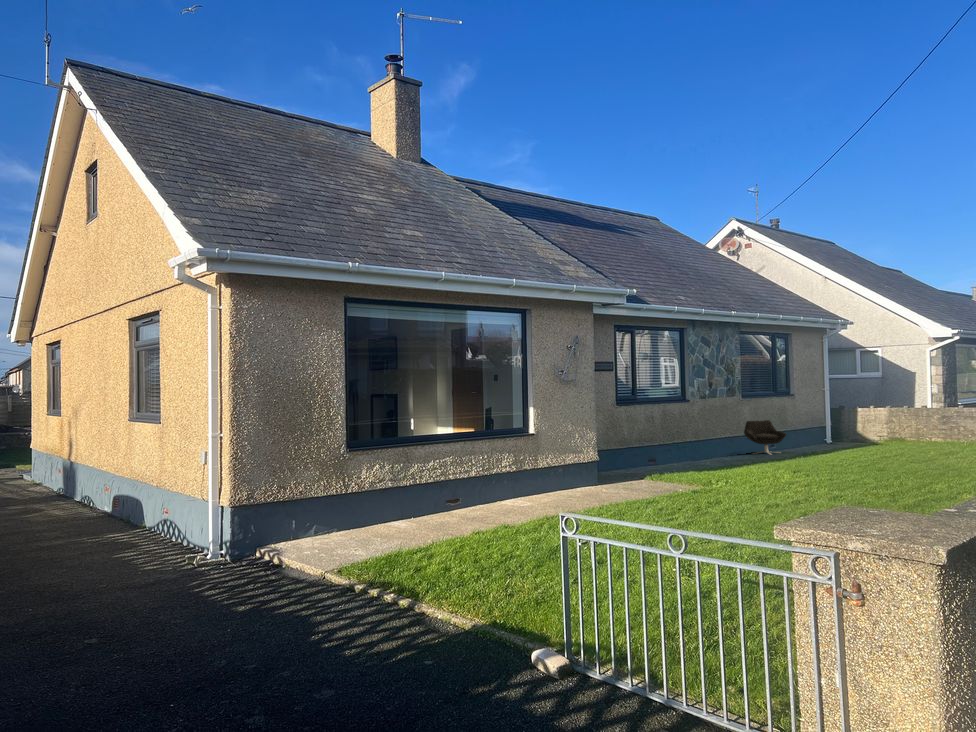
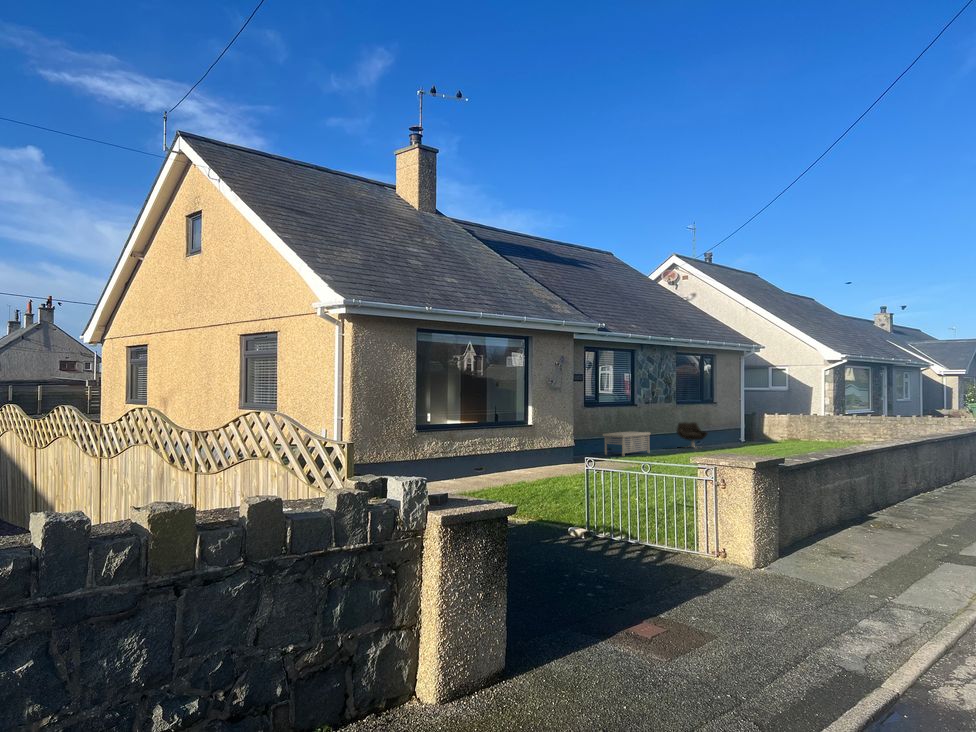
storage bench: none [644,435,709,469] -> present [603,432,651,456]

